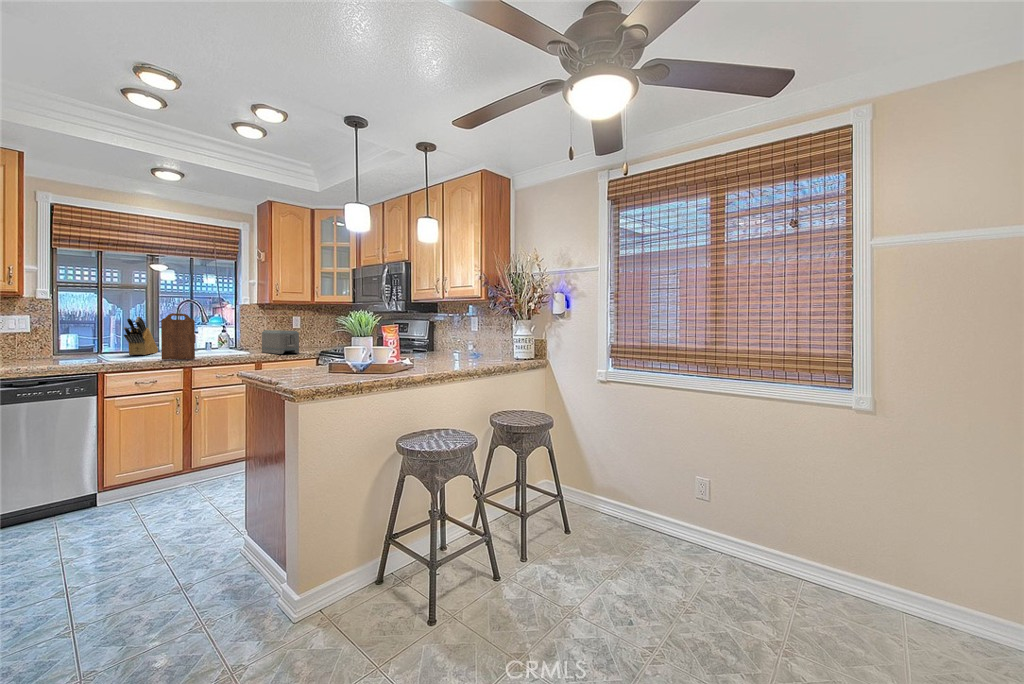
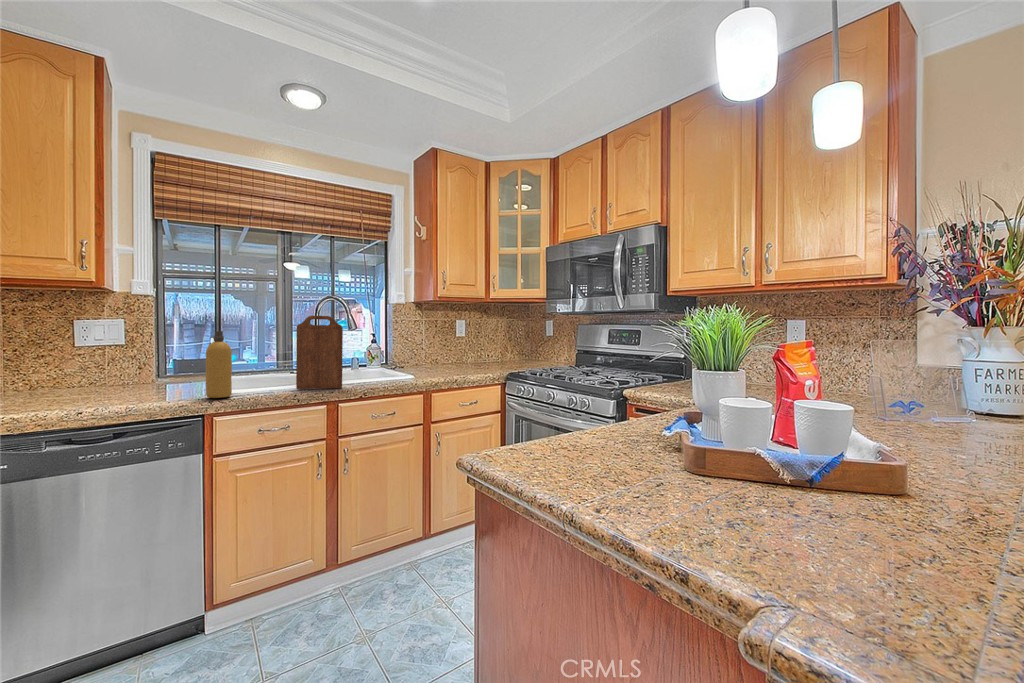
knife block: present [124,317,158,355] -> none [245,320,289,379]
bottle: none [97,323,115,363] -> present [206,331,232,398]
toaster: present [262,330,299,354] -> none [425,340,479,378]

